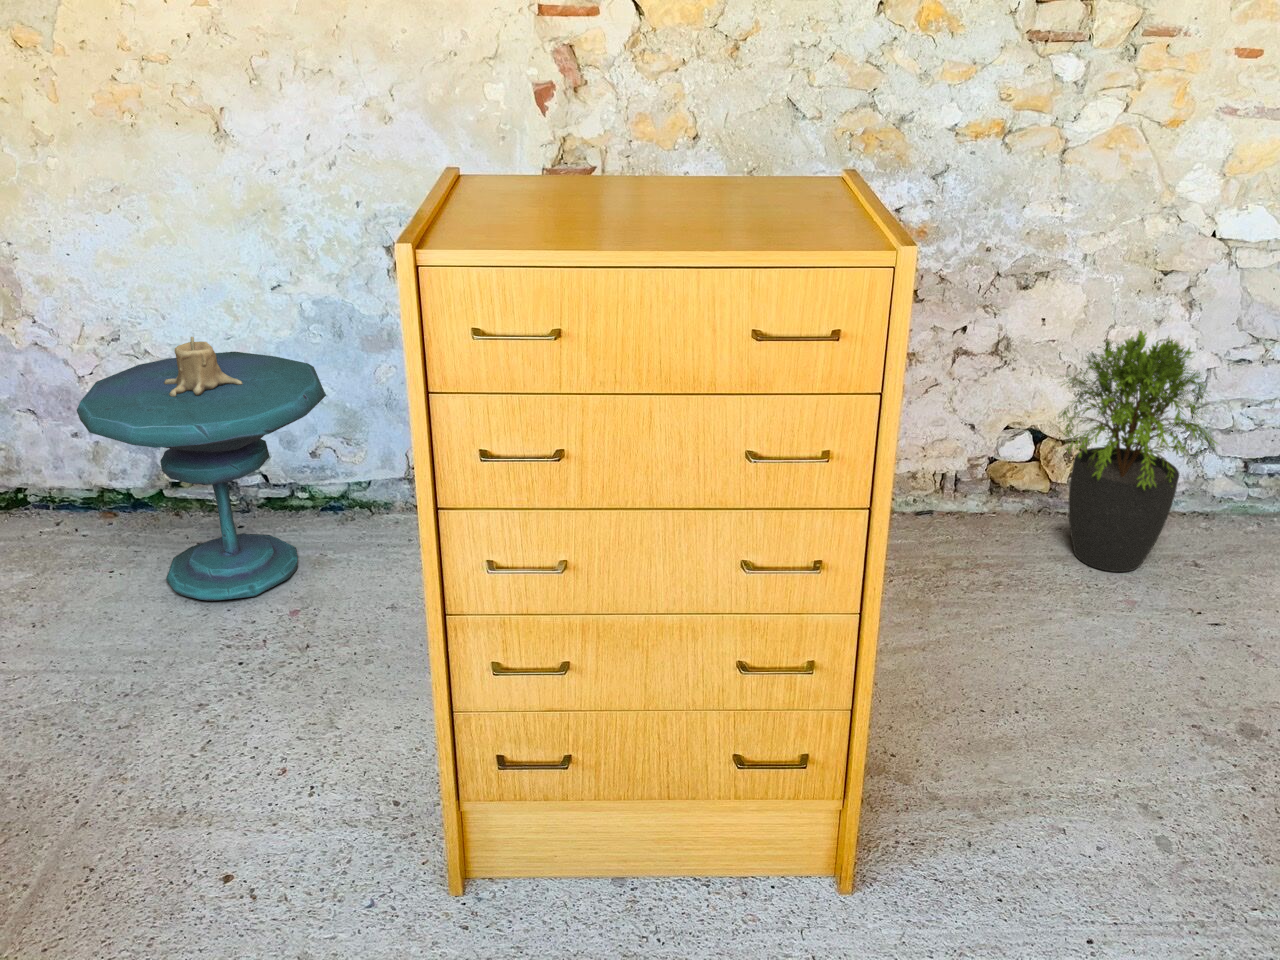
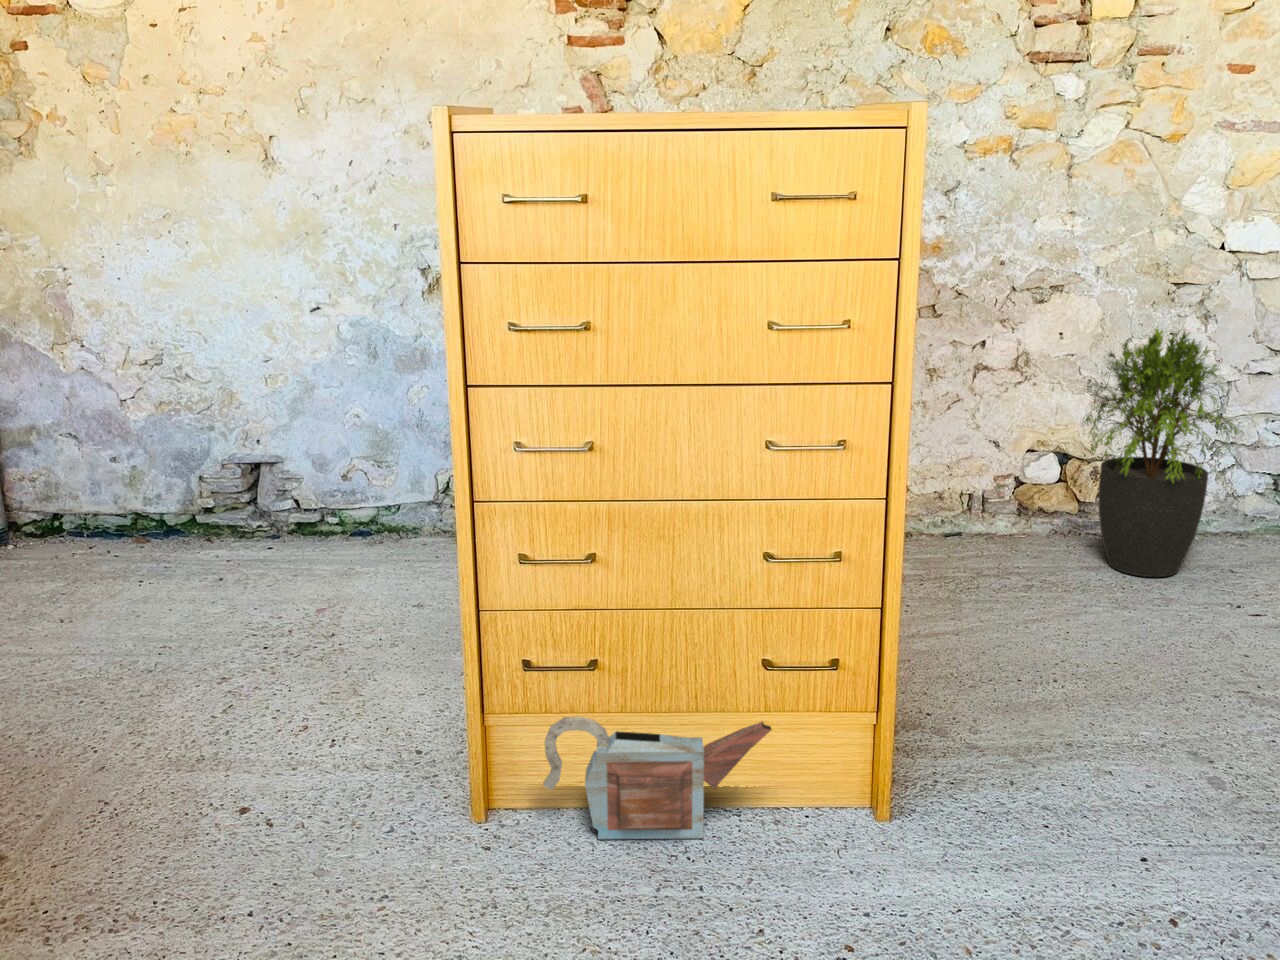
side table: present [77,337,326,601] -> none [120,337,360,602]
watering can: none [518,810,741,918] -> present [543,716,771,839]

